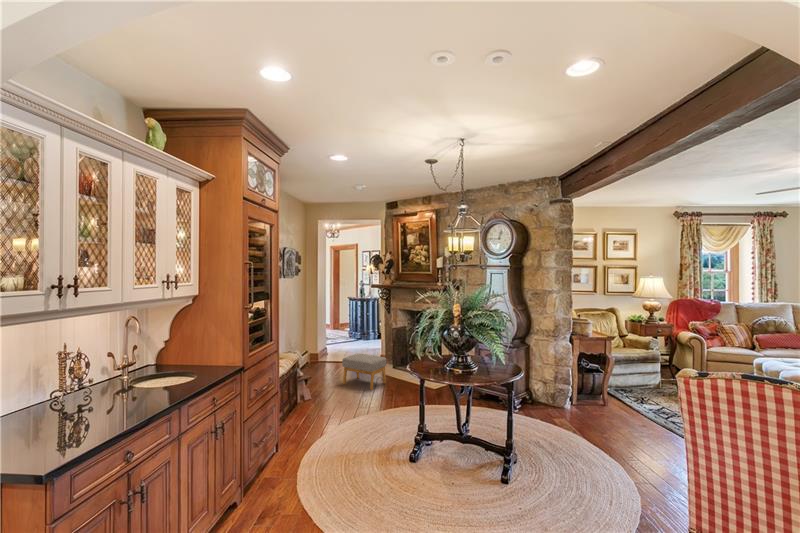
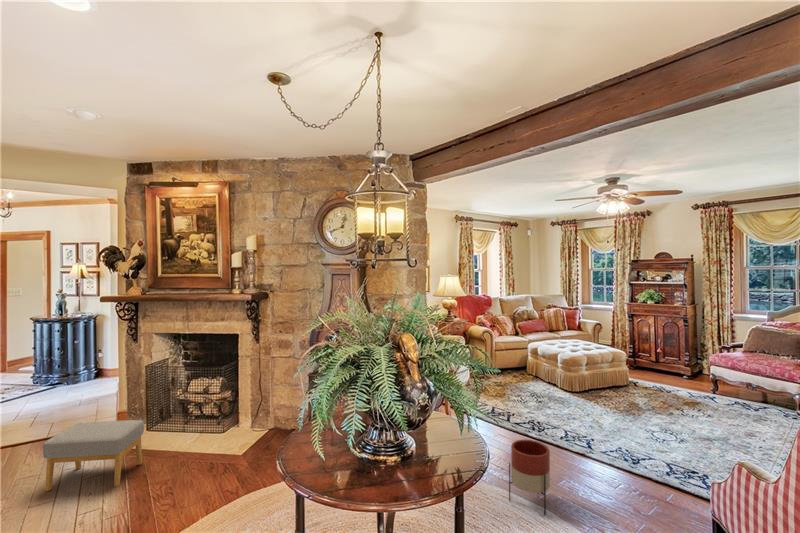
planter: none [615,419,654,484] -> present [509,440,550,515]

